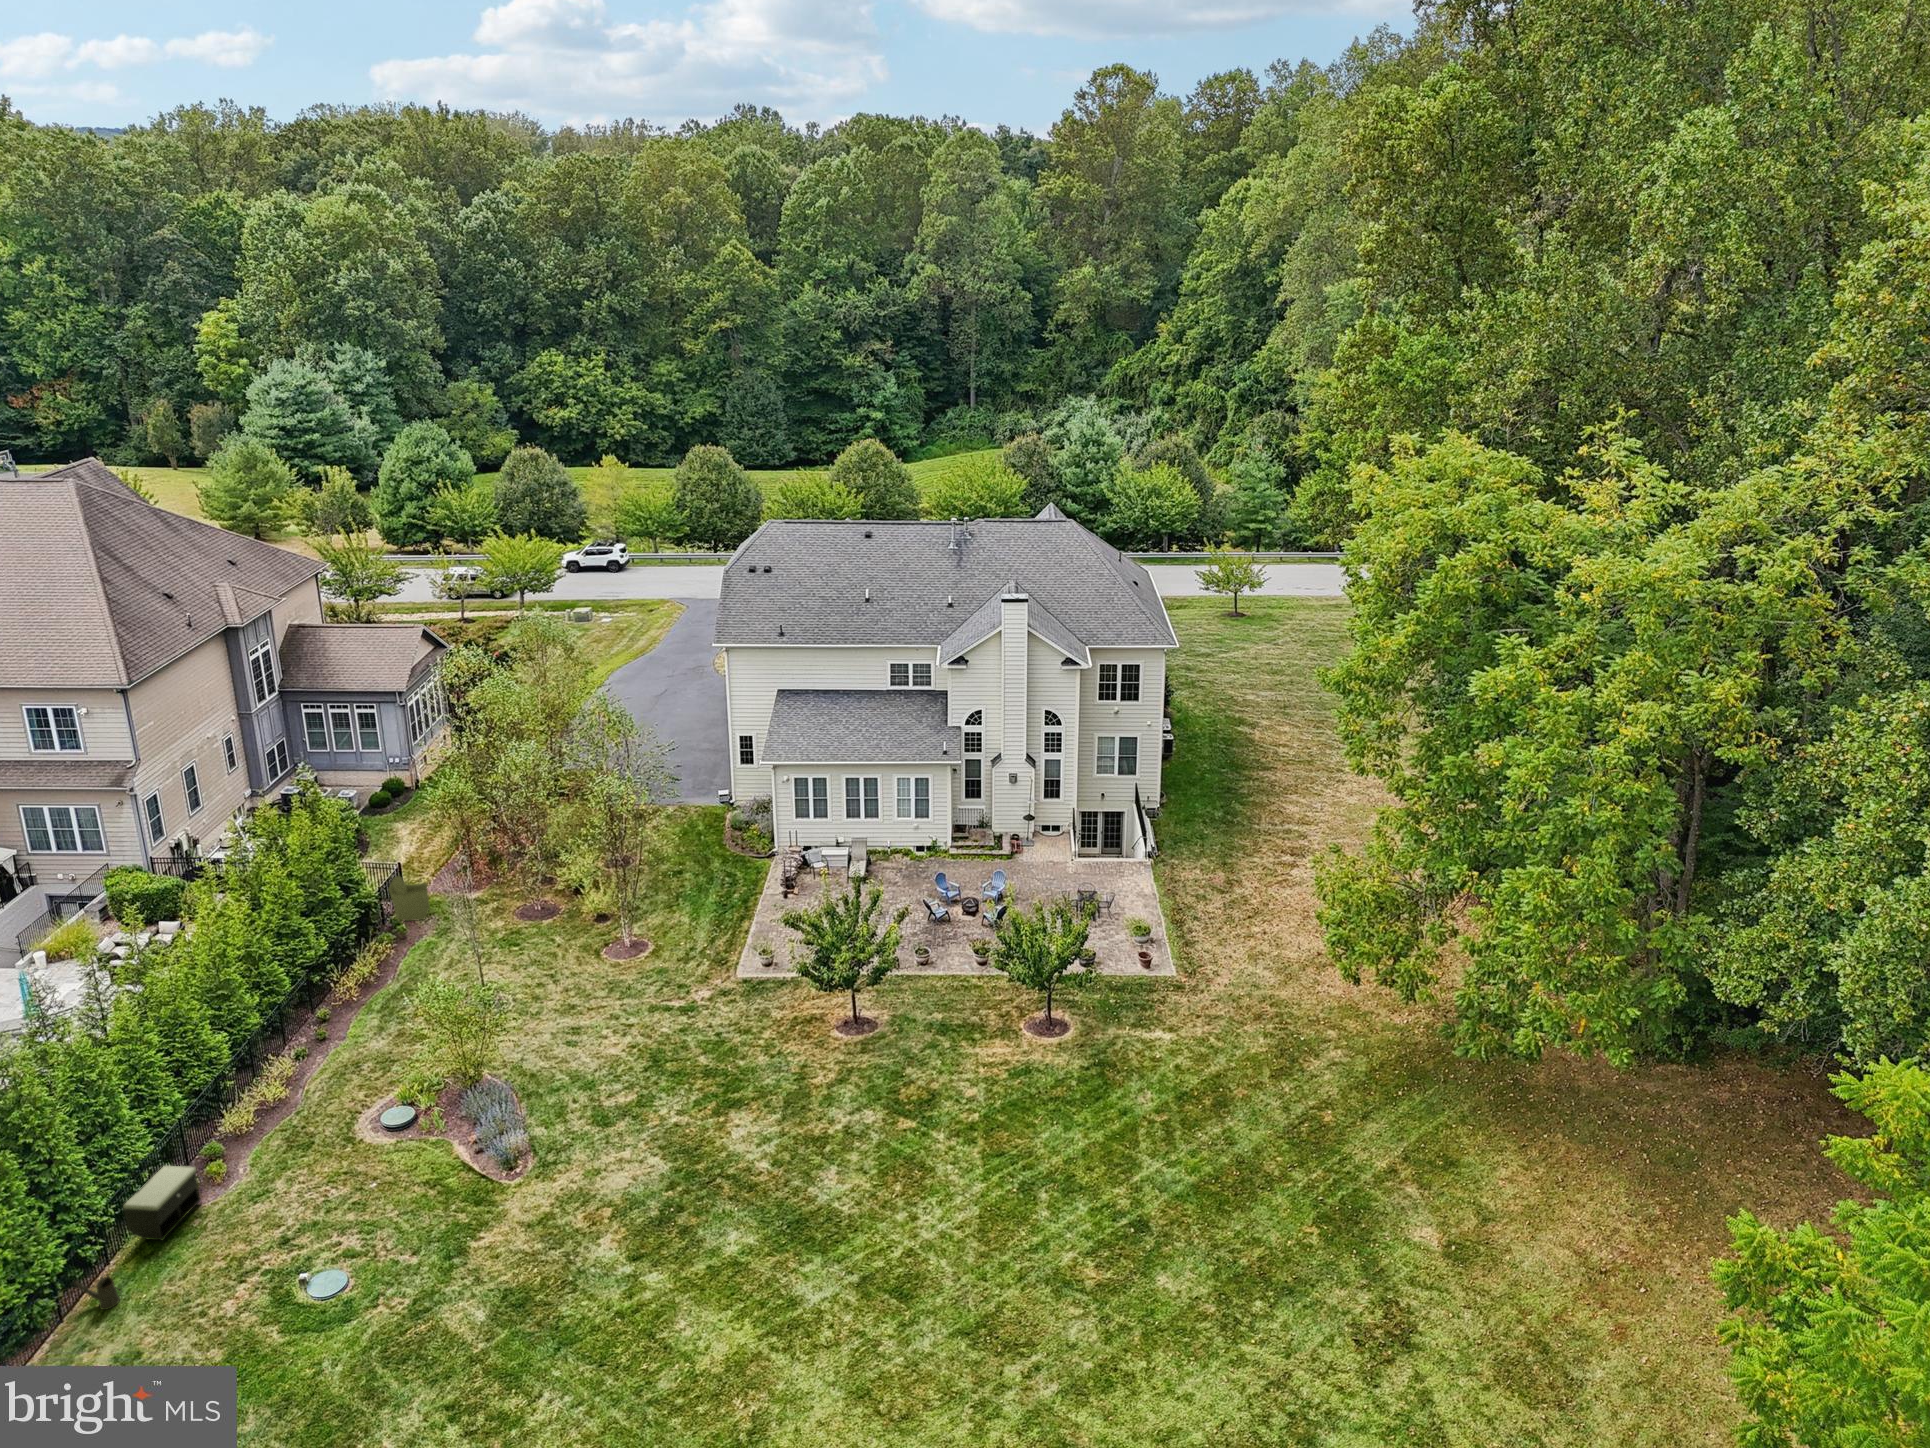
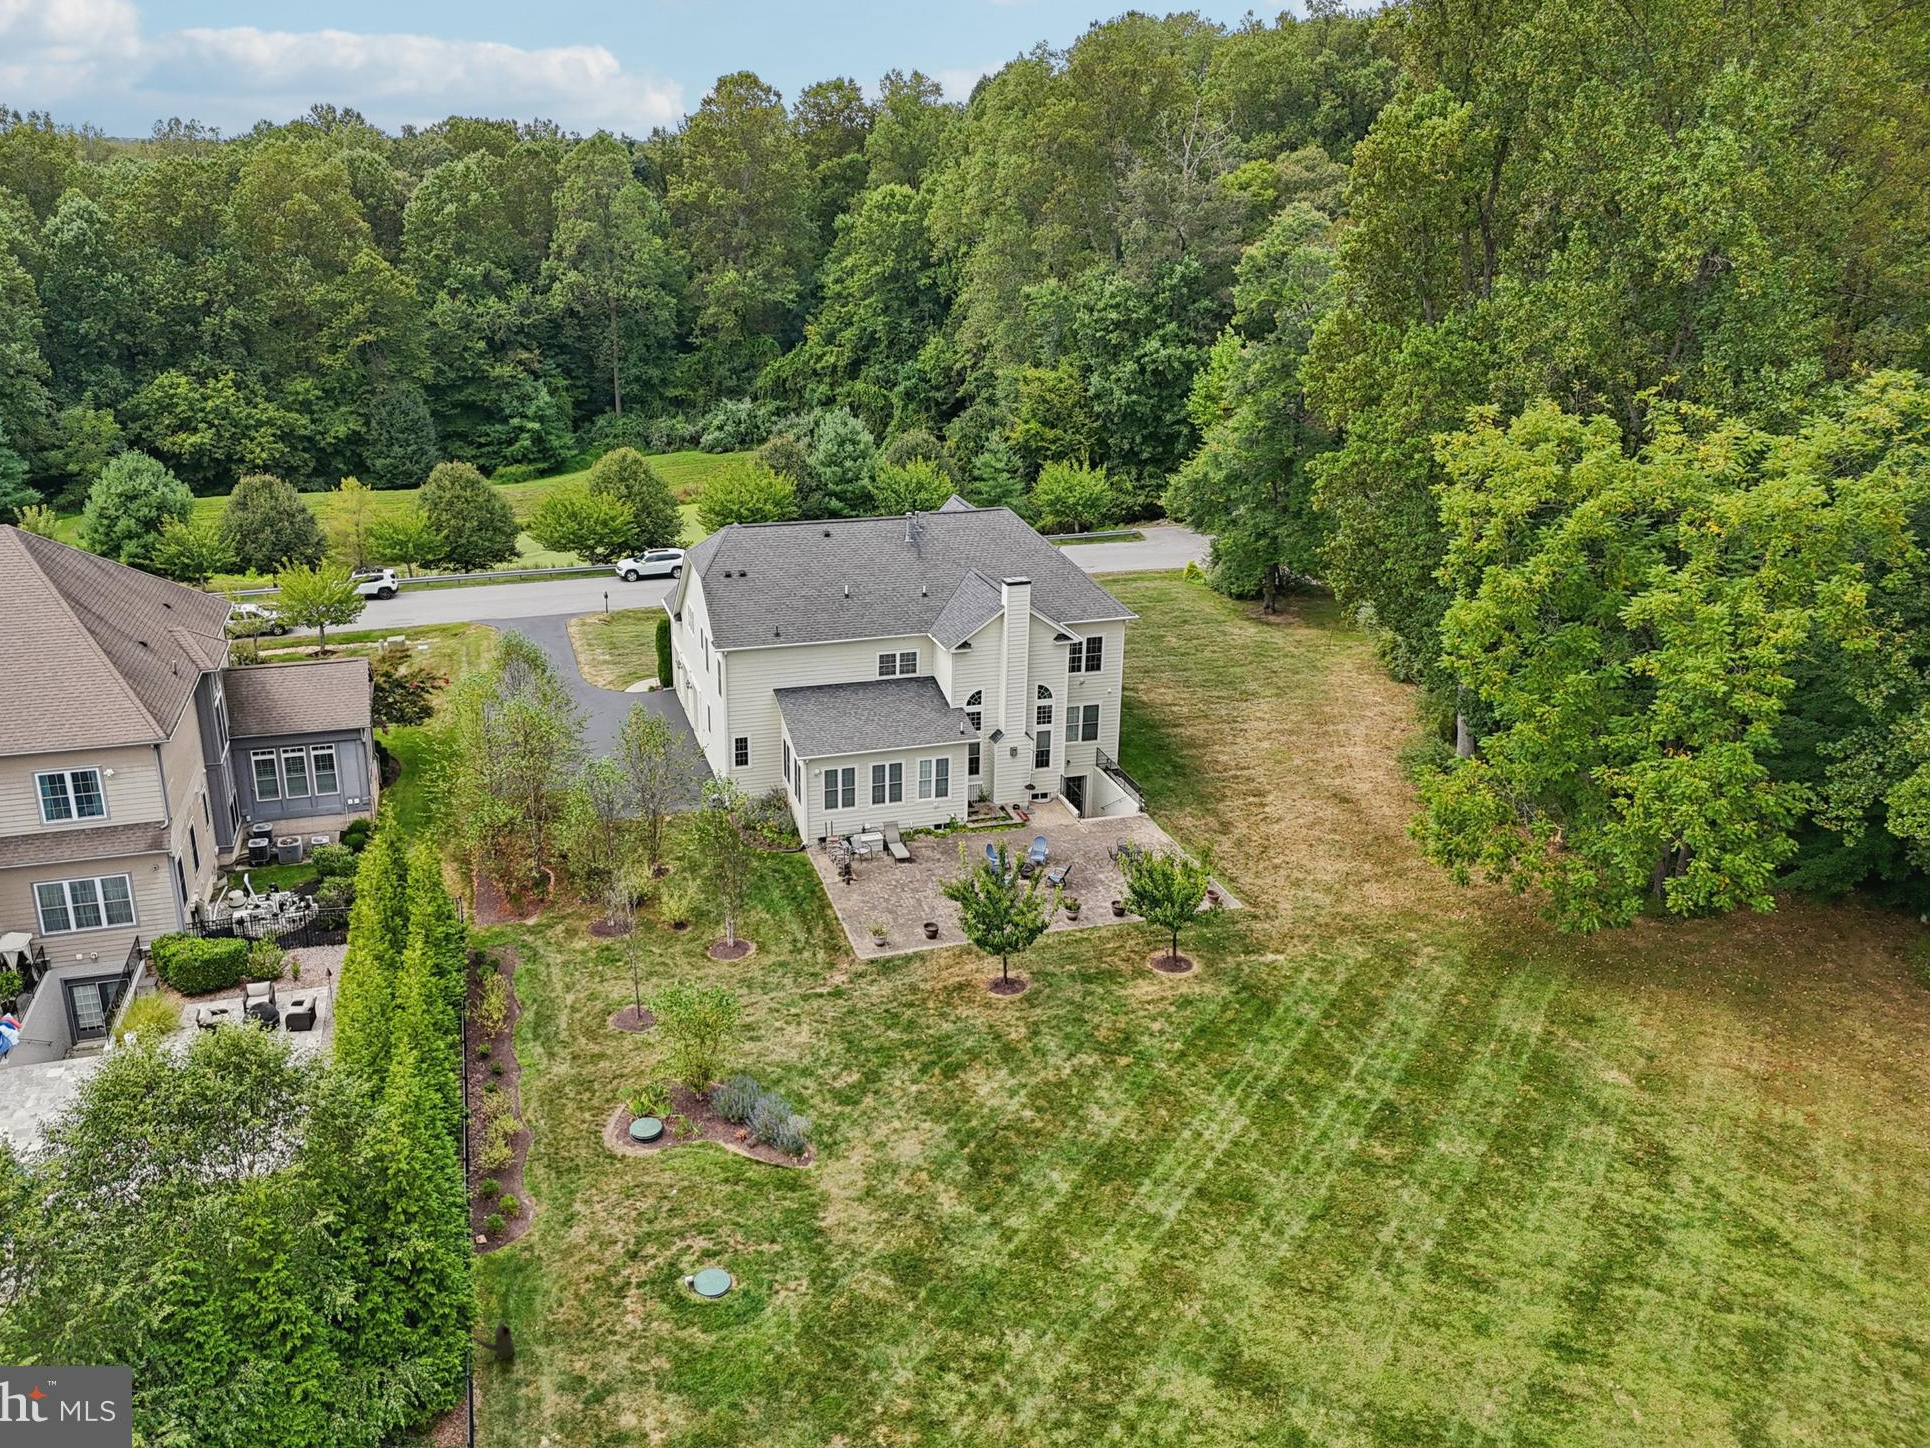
chair: present [388,876,430,921] -> none [469,907,509,954]
storage bench: present [123,1166,201,1240] -> none [470,1205,517,1289]

